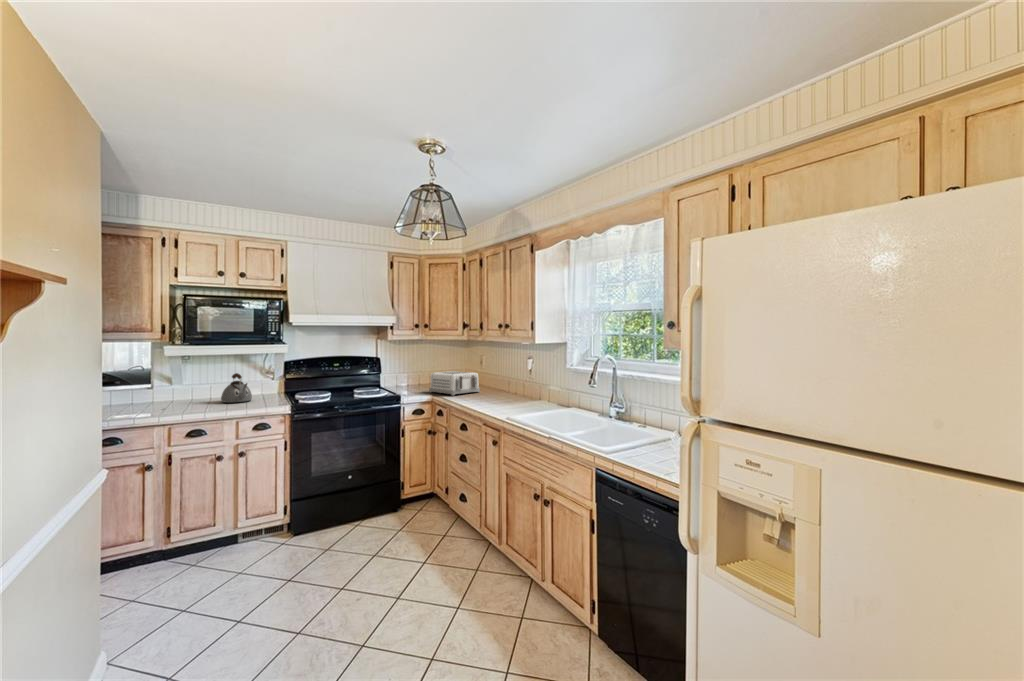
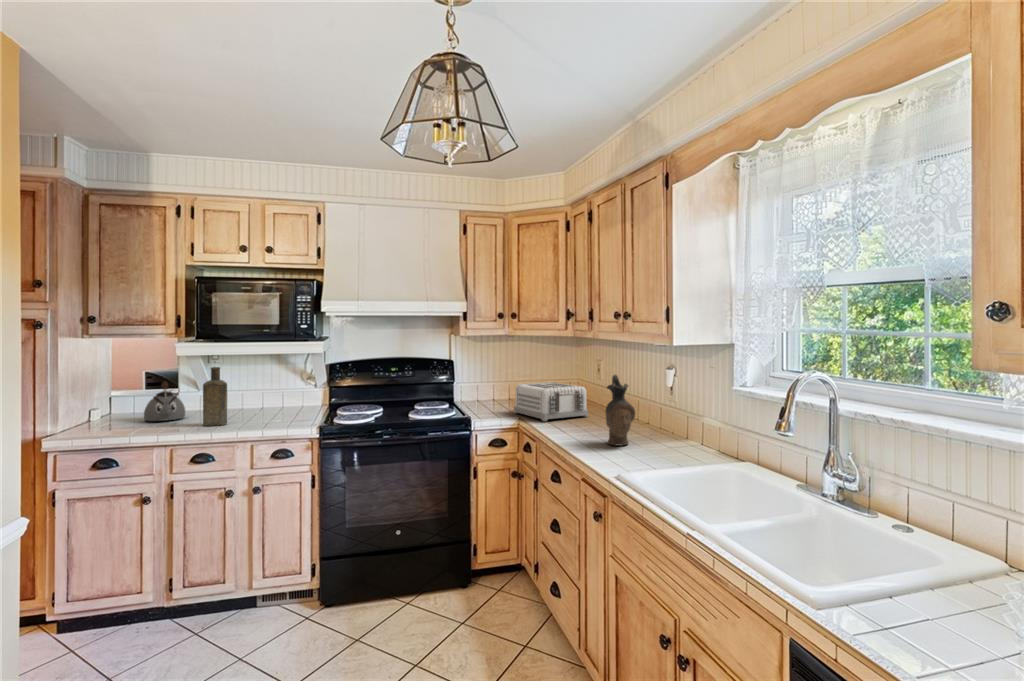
ceramic pitcher: none [496,362,514,405] -> present [606,375,635,445]
bottle: none [190,363,212,409] -> present [203,367,227,426]
kettle: present [221,373,252,403] -> present [144,381,185,421]

